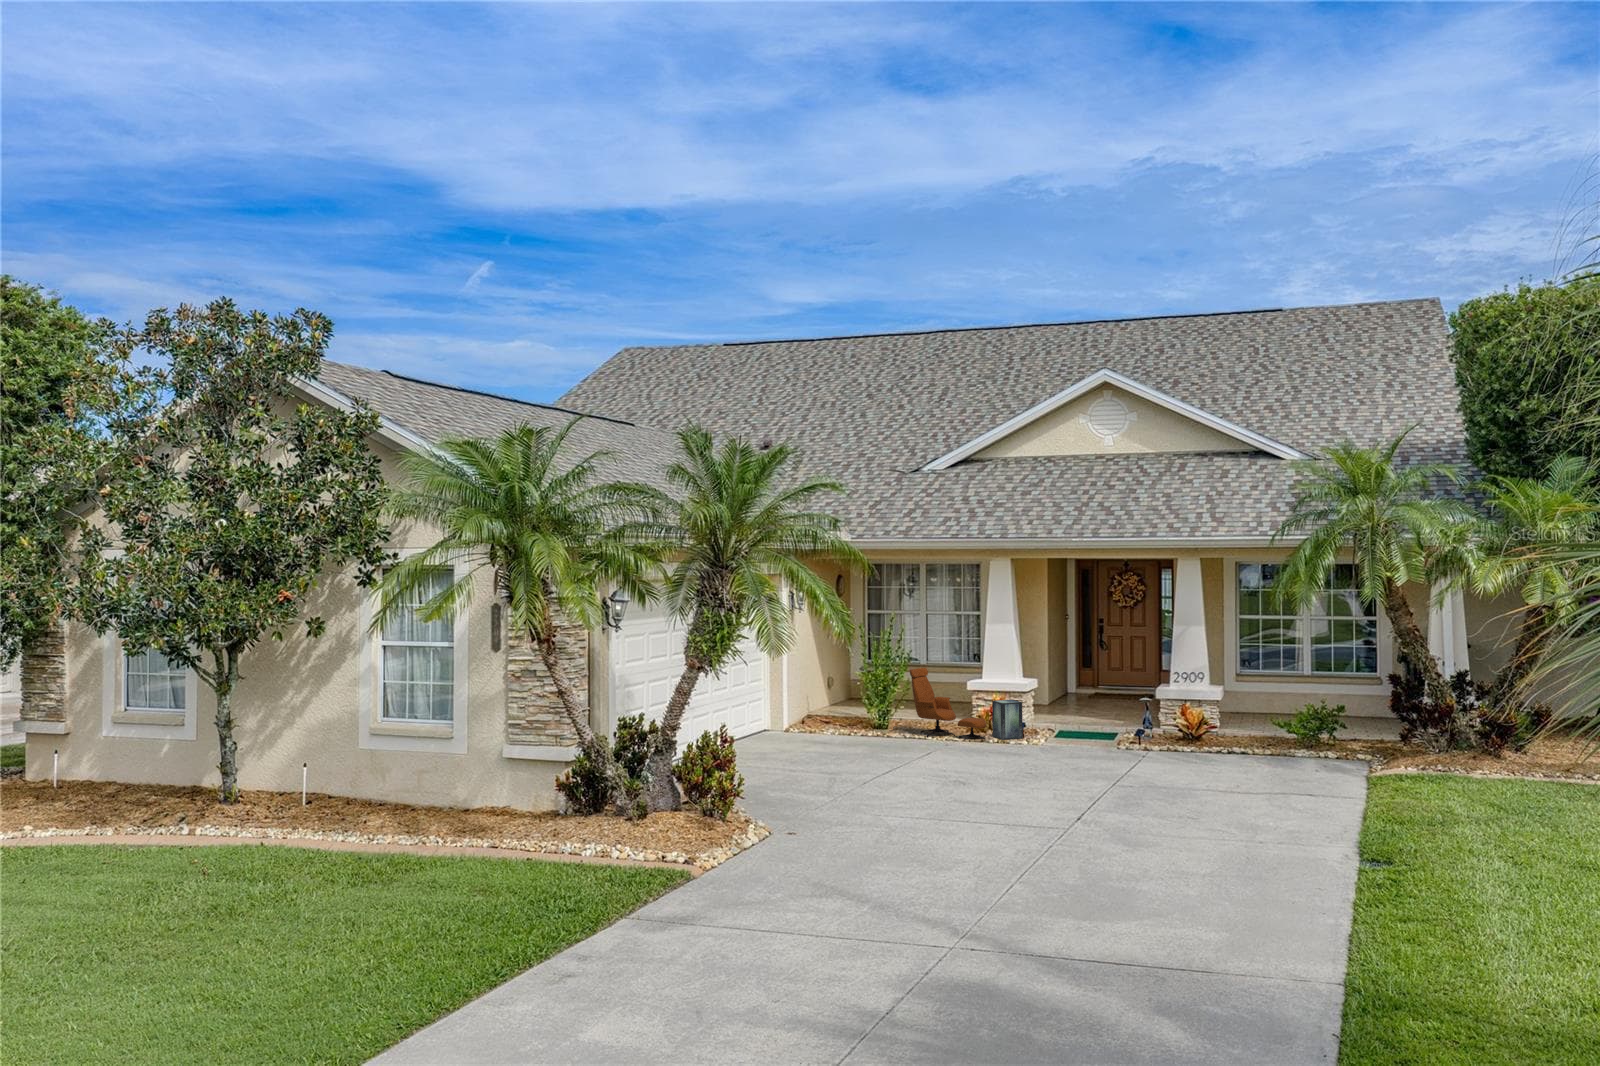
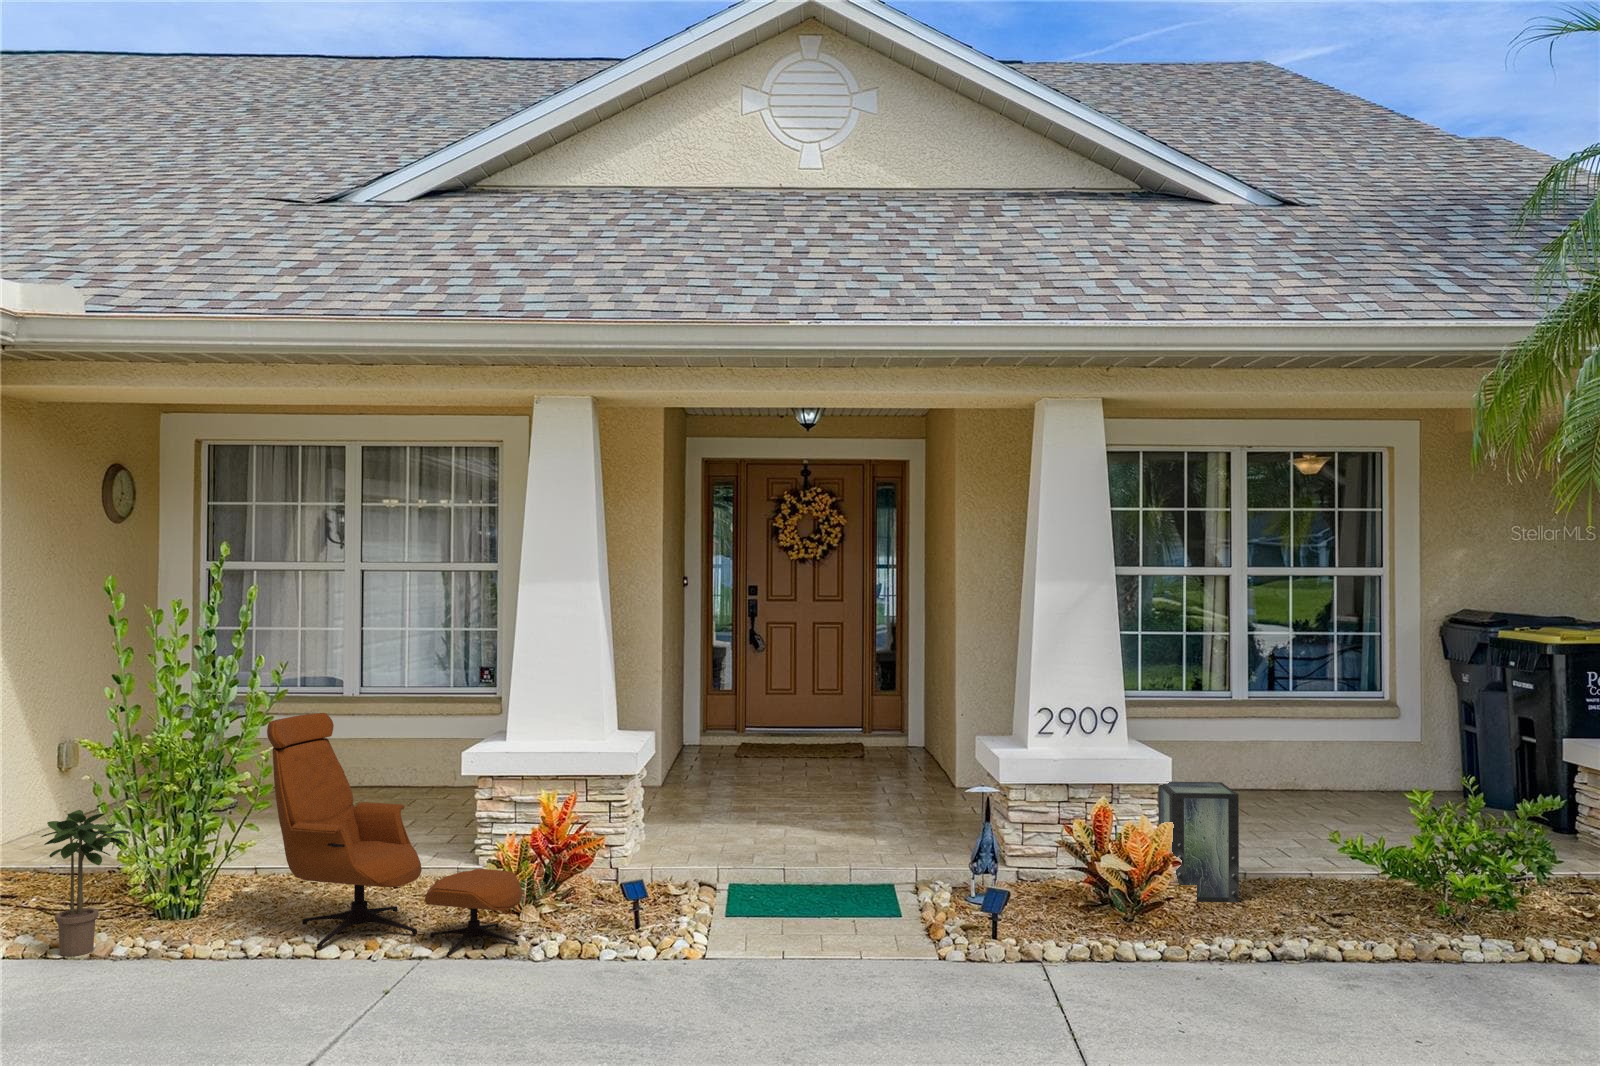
potted plant: none [849,694,873,735] -> present [41,810,130,956]
storage box: present [992,700,1023,740] -> present [1158,782,1239,902]

